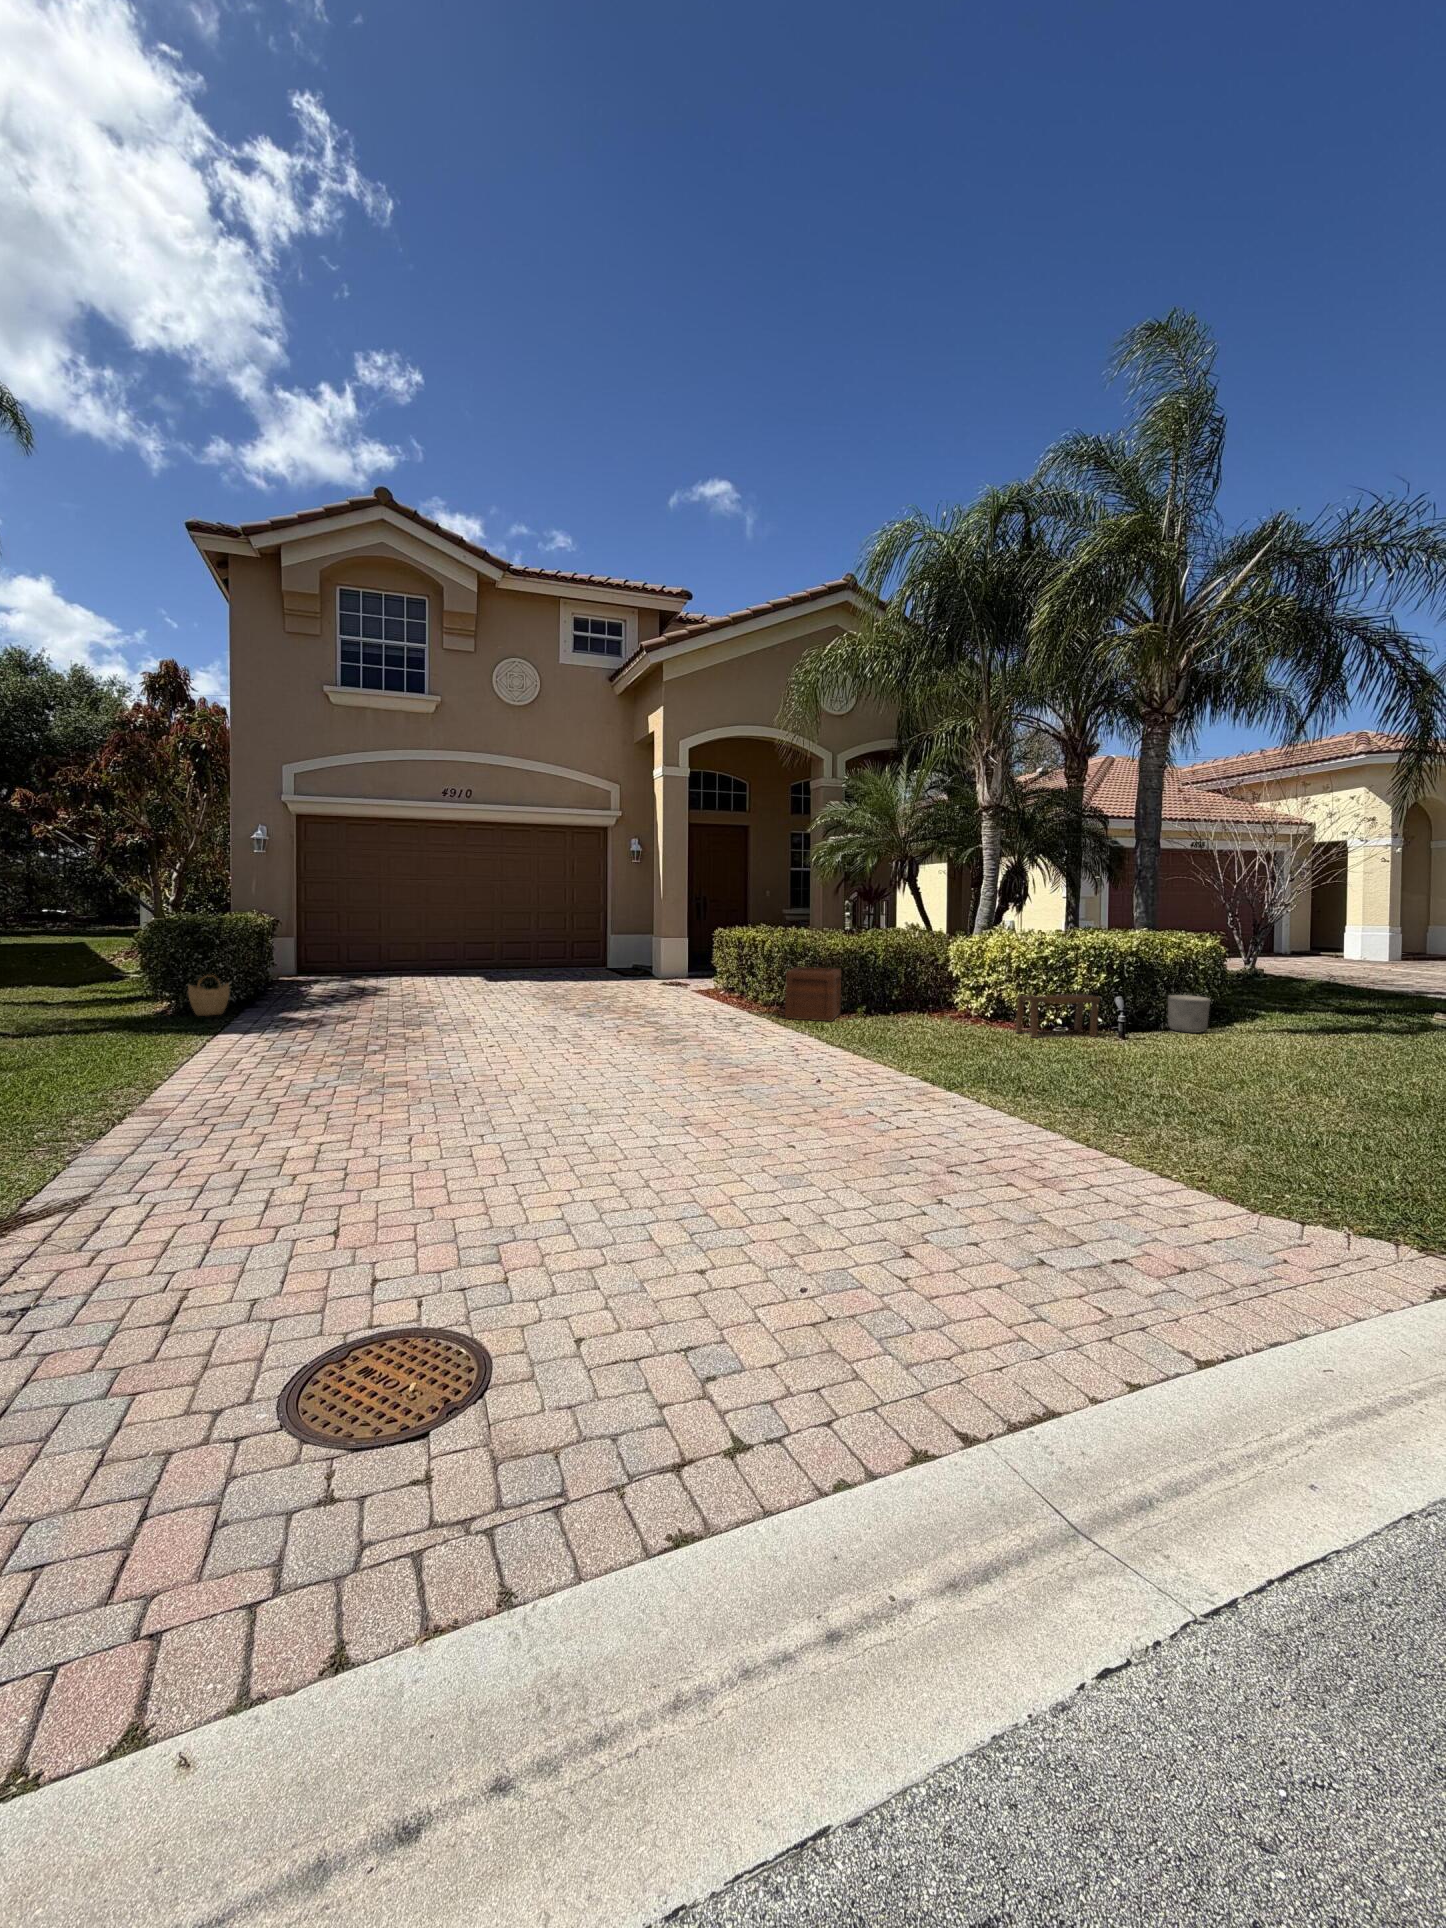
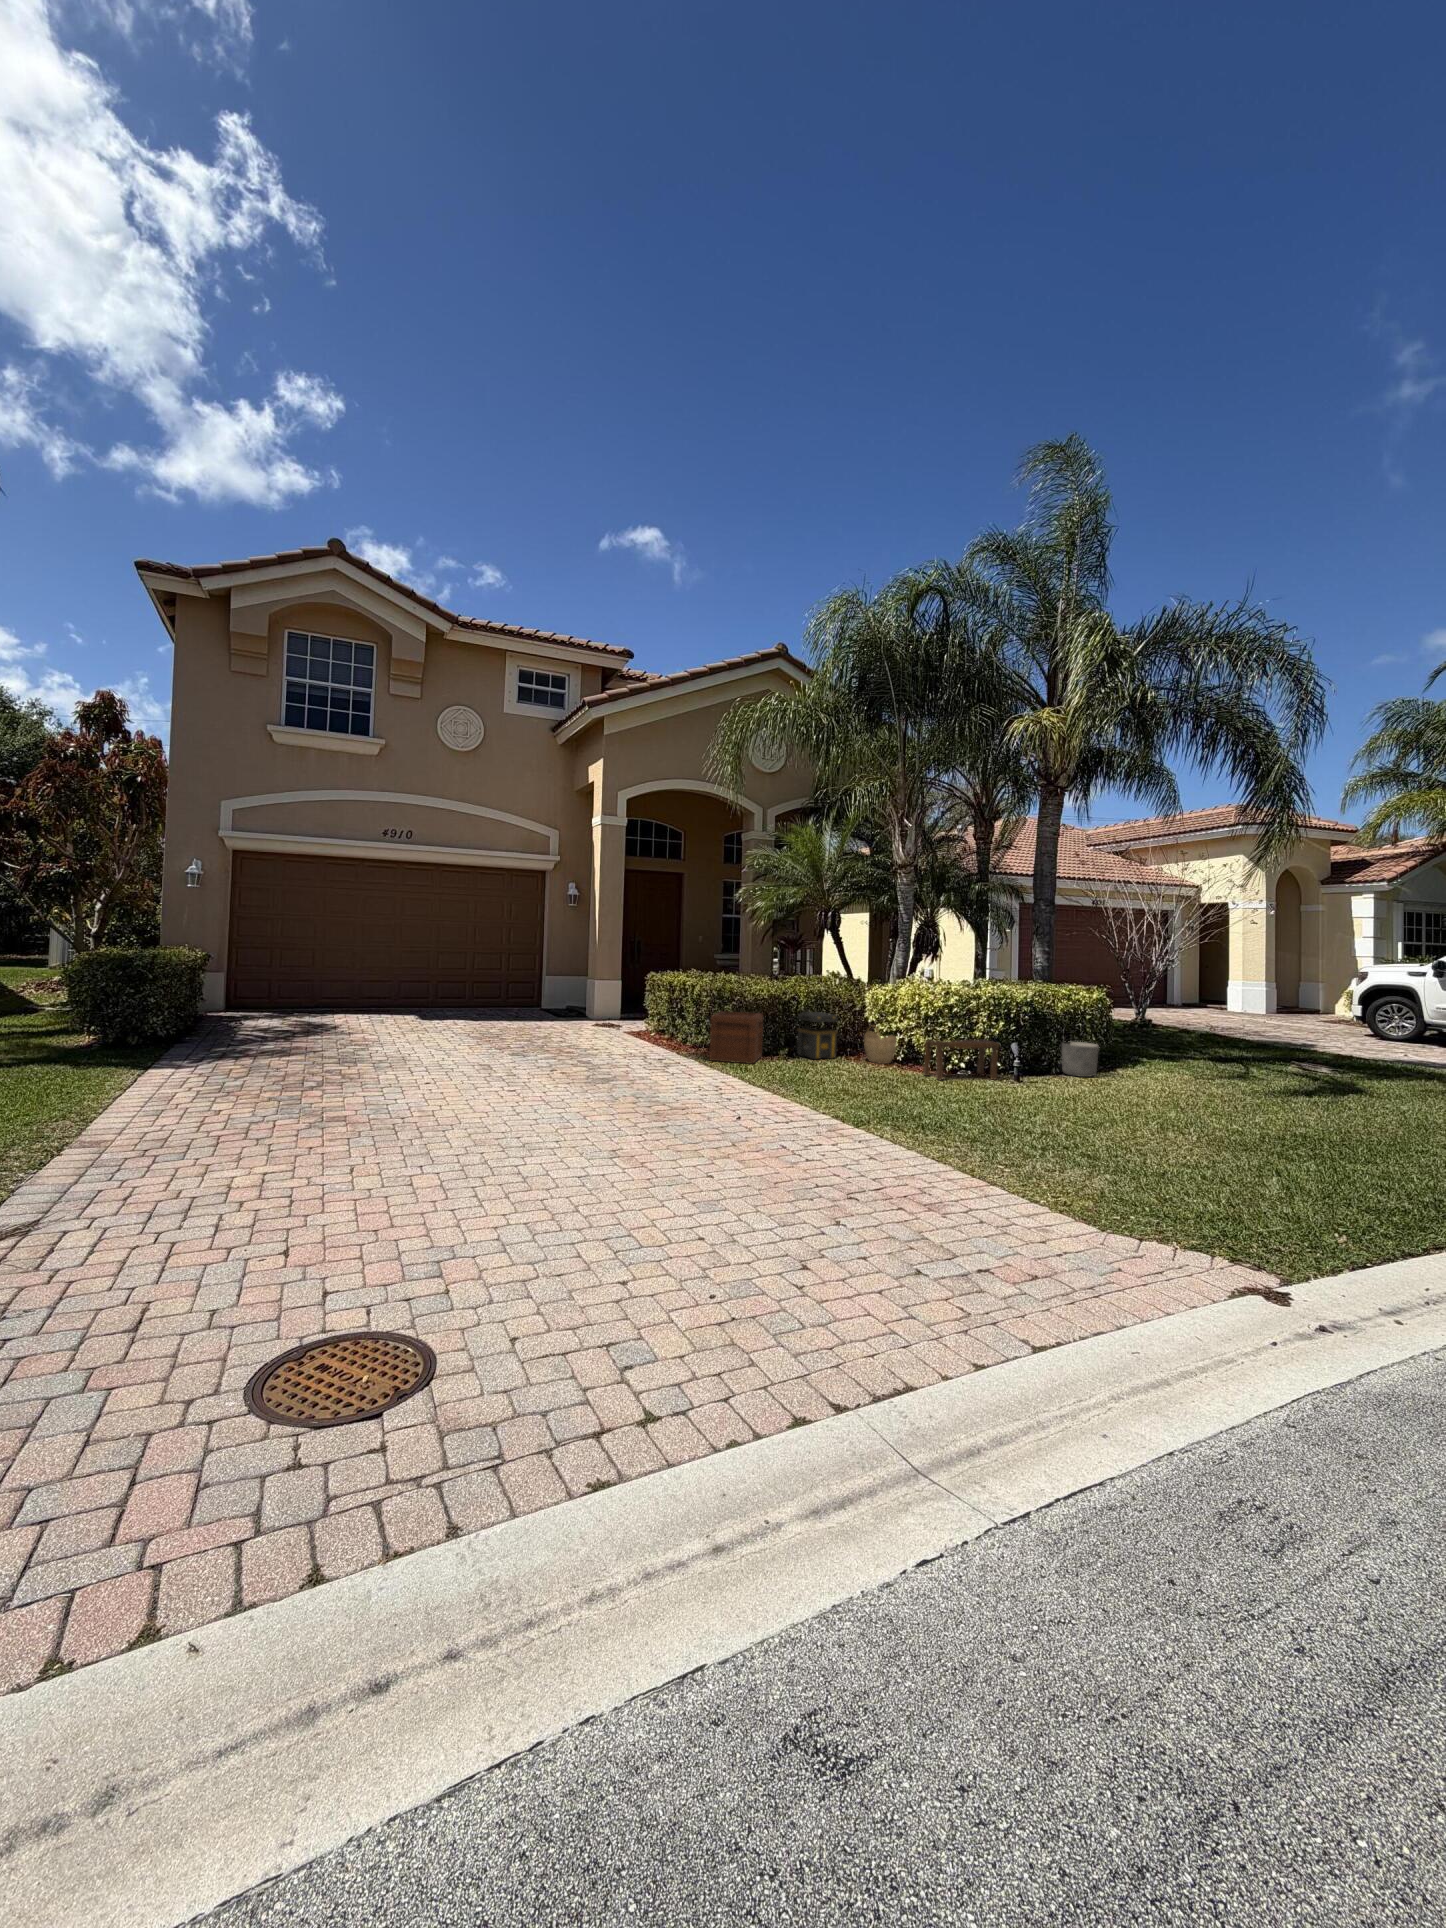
toolbox: none [877,967,921,1016] -> present [797,1012,838,1059]
woven basket: present [188,975,229,1016] -> present [864,1025,897,1064]

